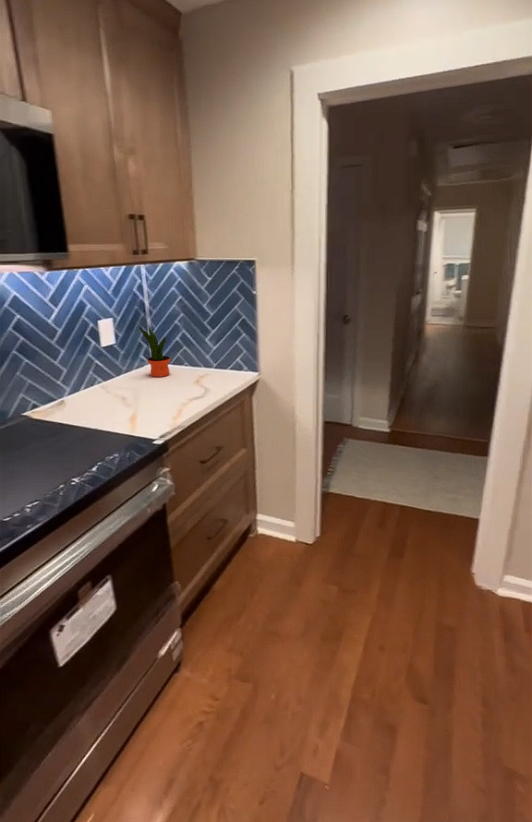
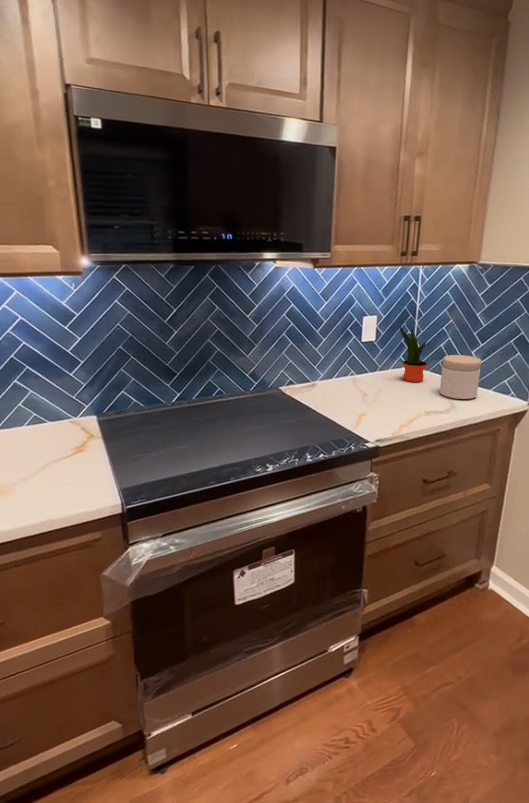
jar: none [187,344,221,384] -> present [440,355,481,399]

